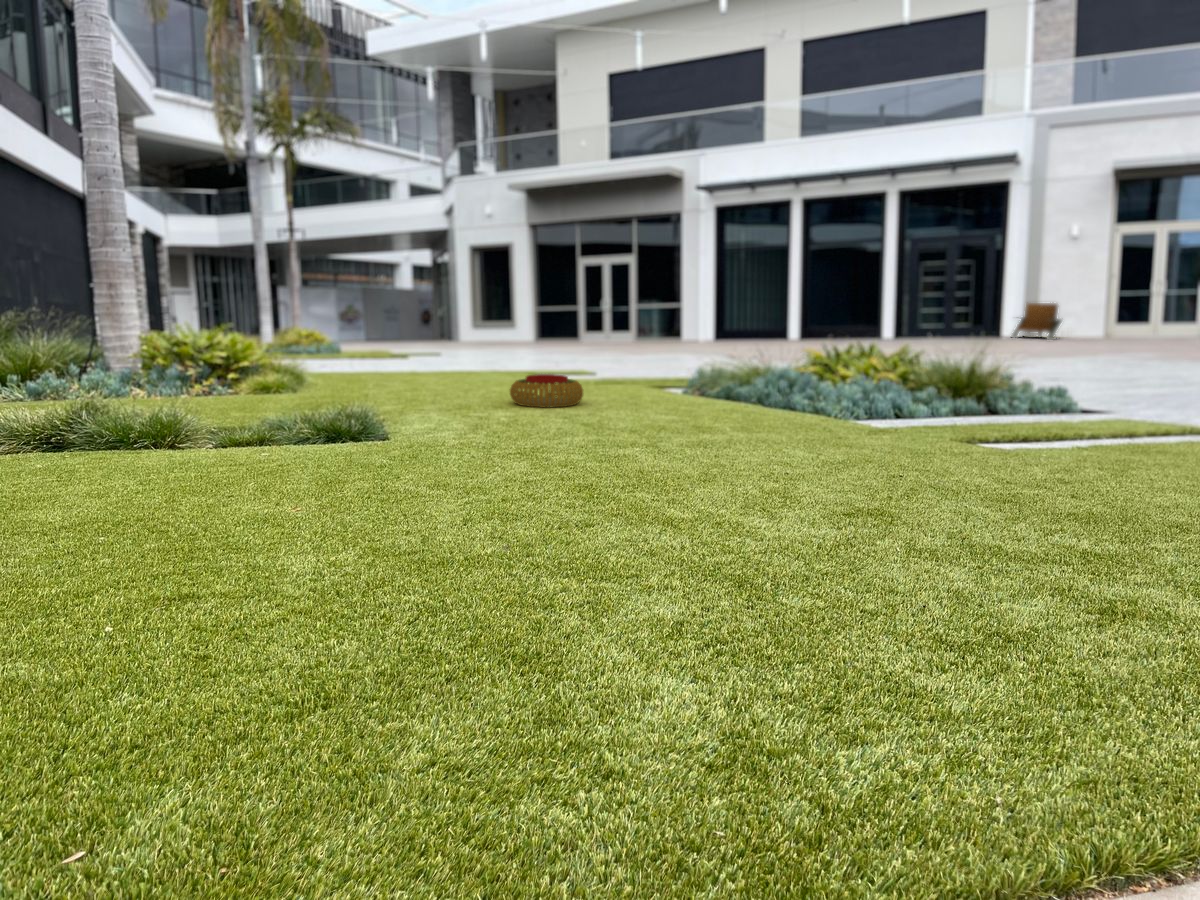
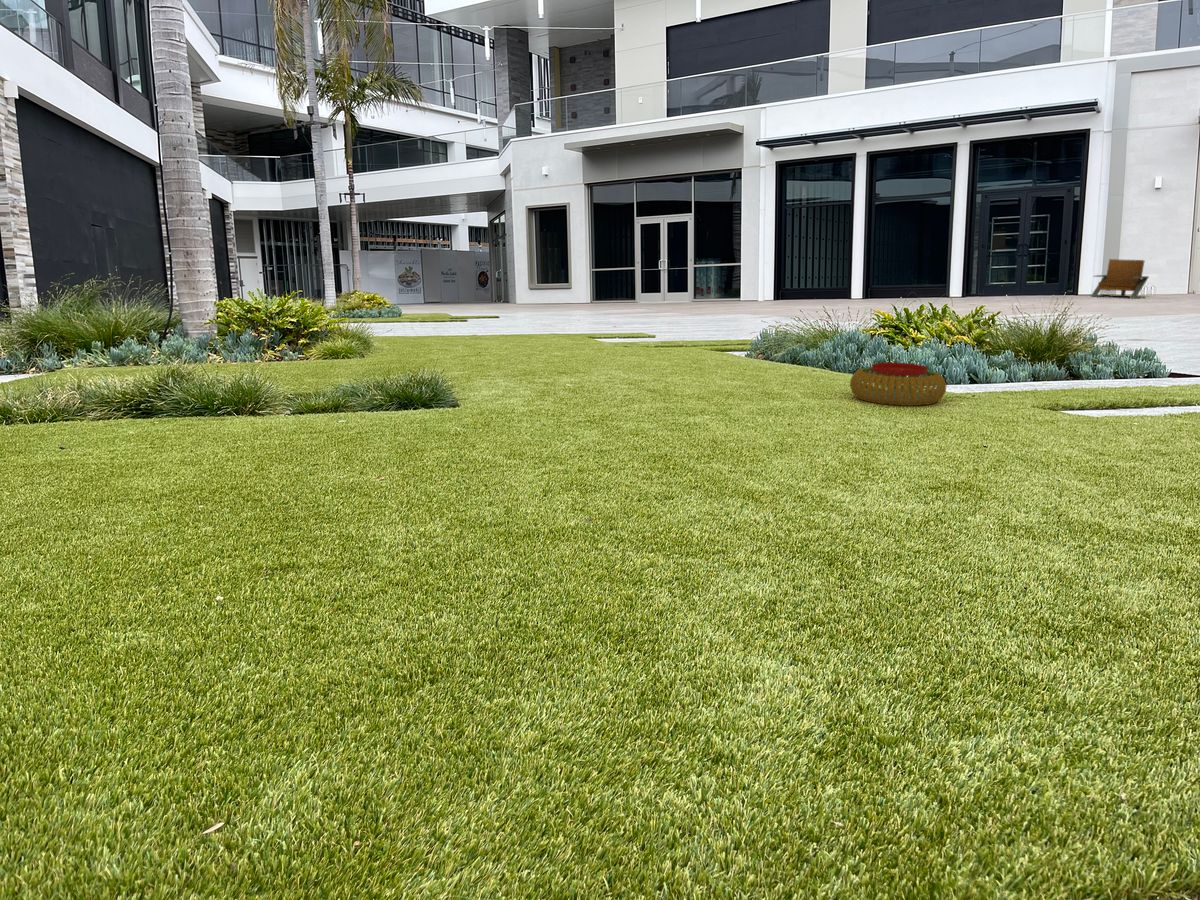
pouf: present [510,374,583,407] -> present [850,362,946,406]

